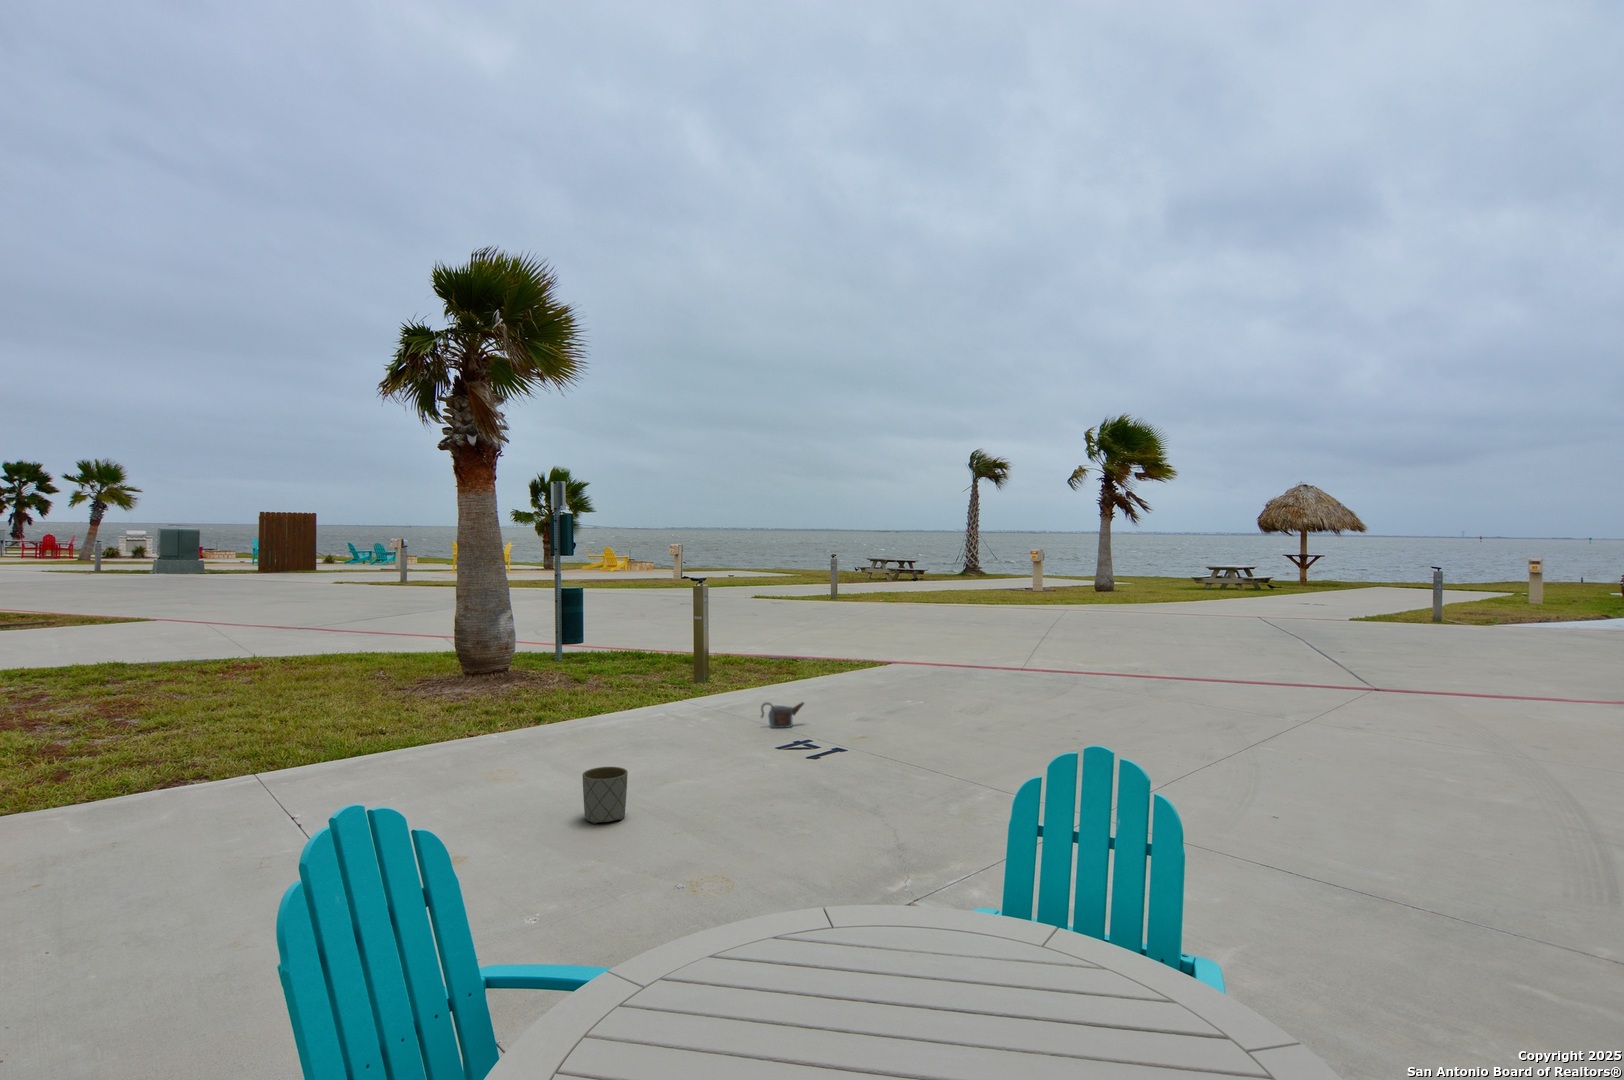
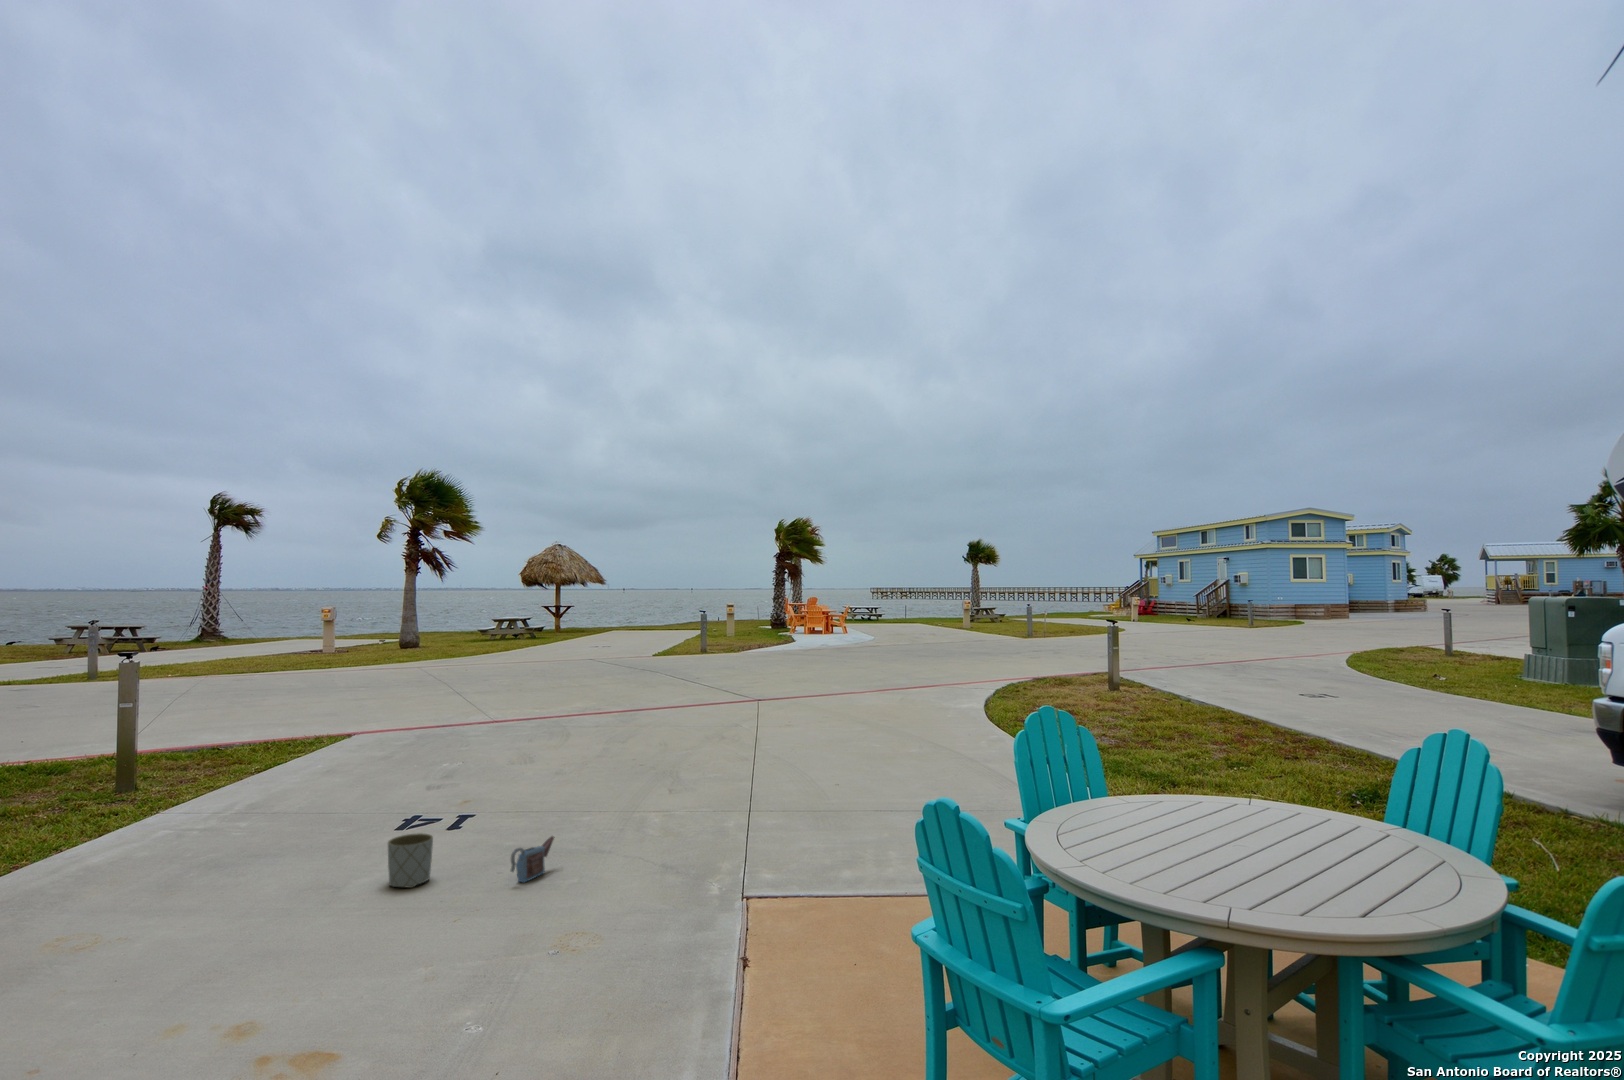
watering can: present [761,702,804,728] -> present [510,836,555,882]

